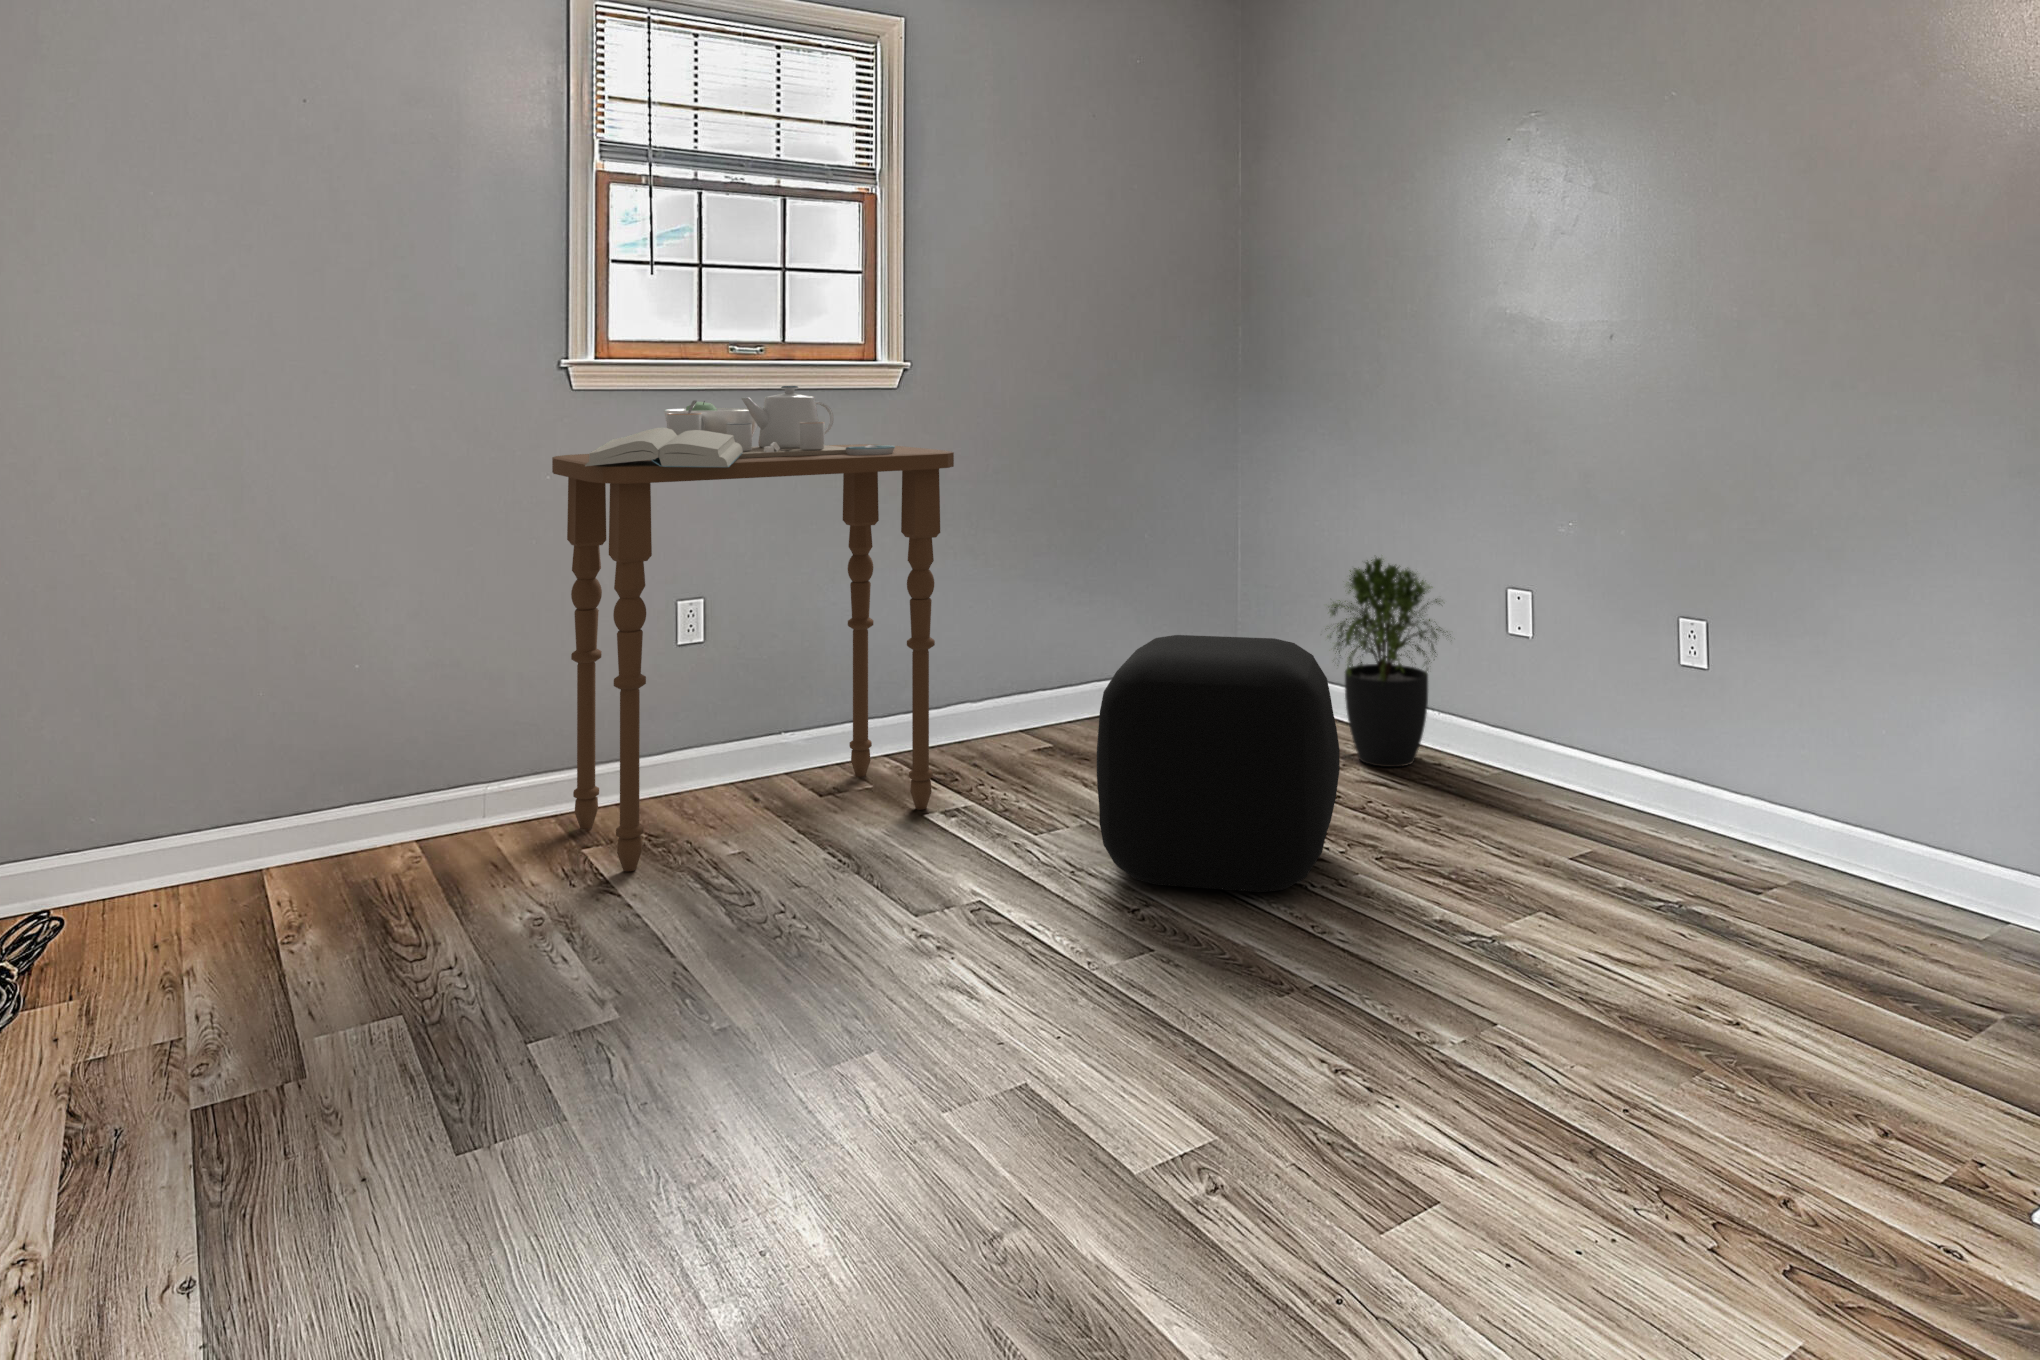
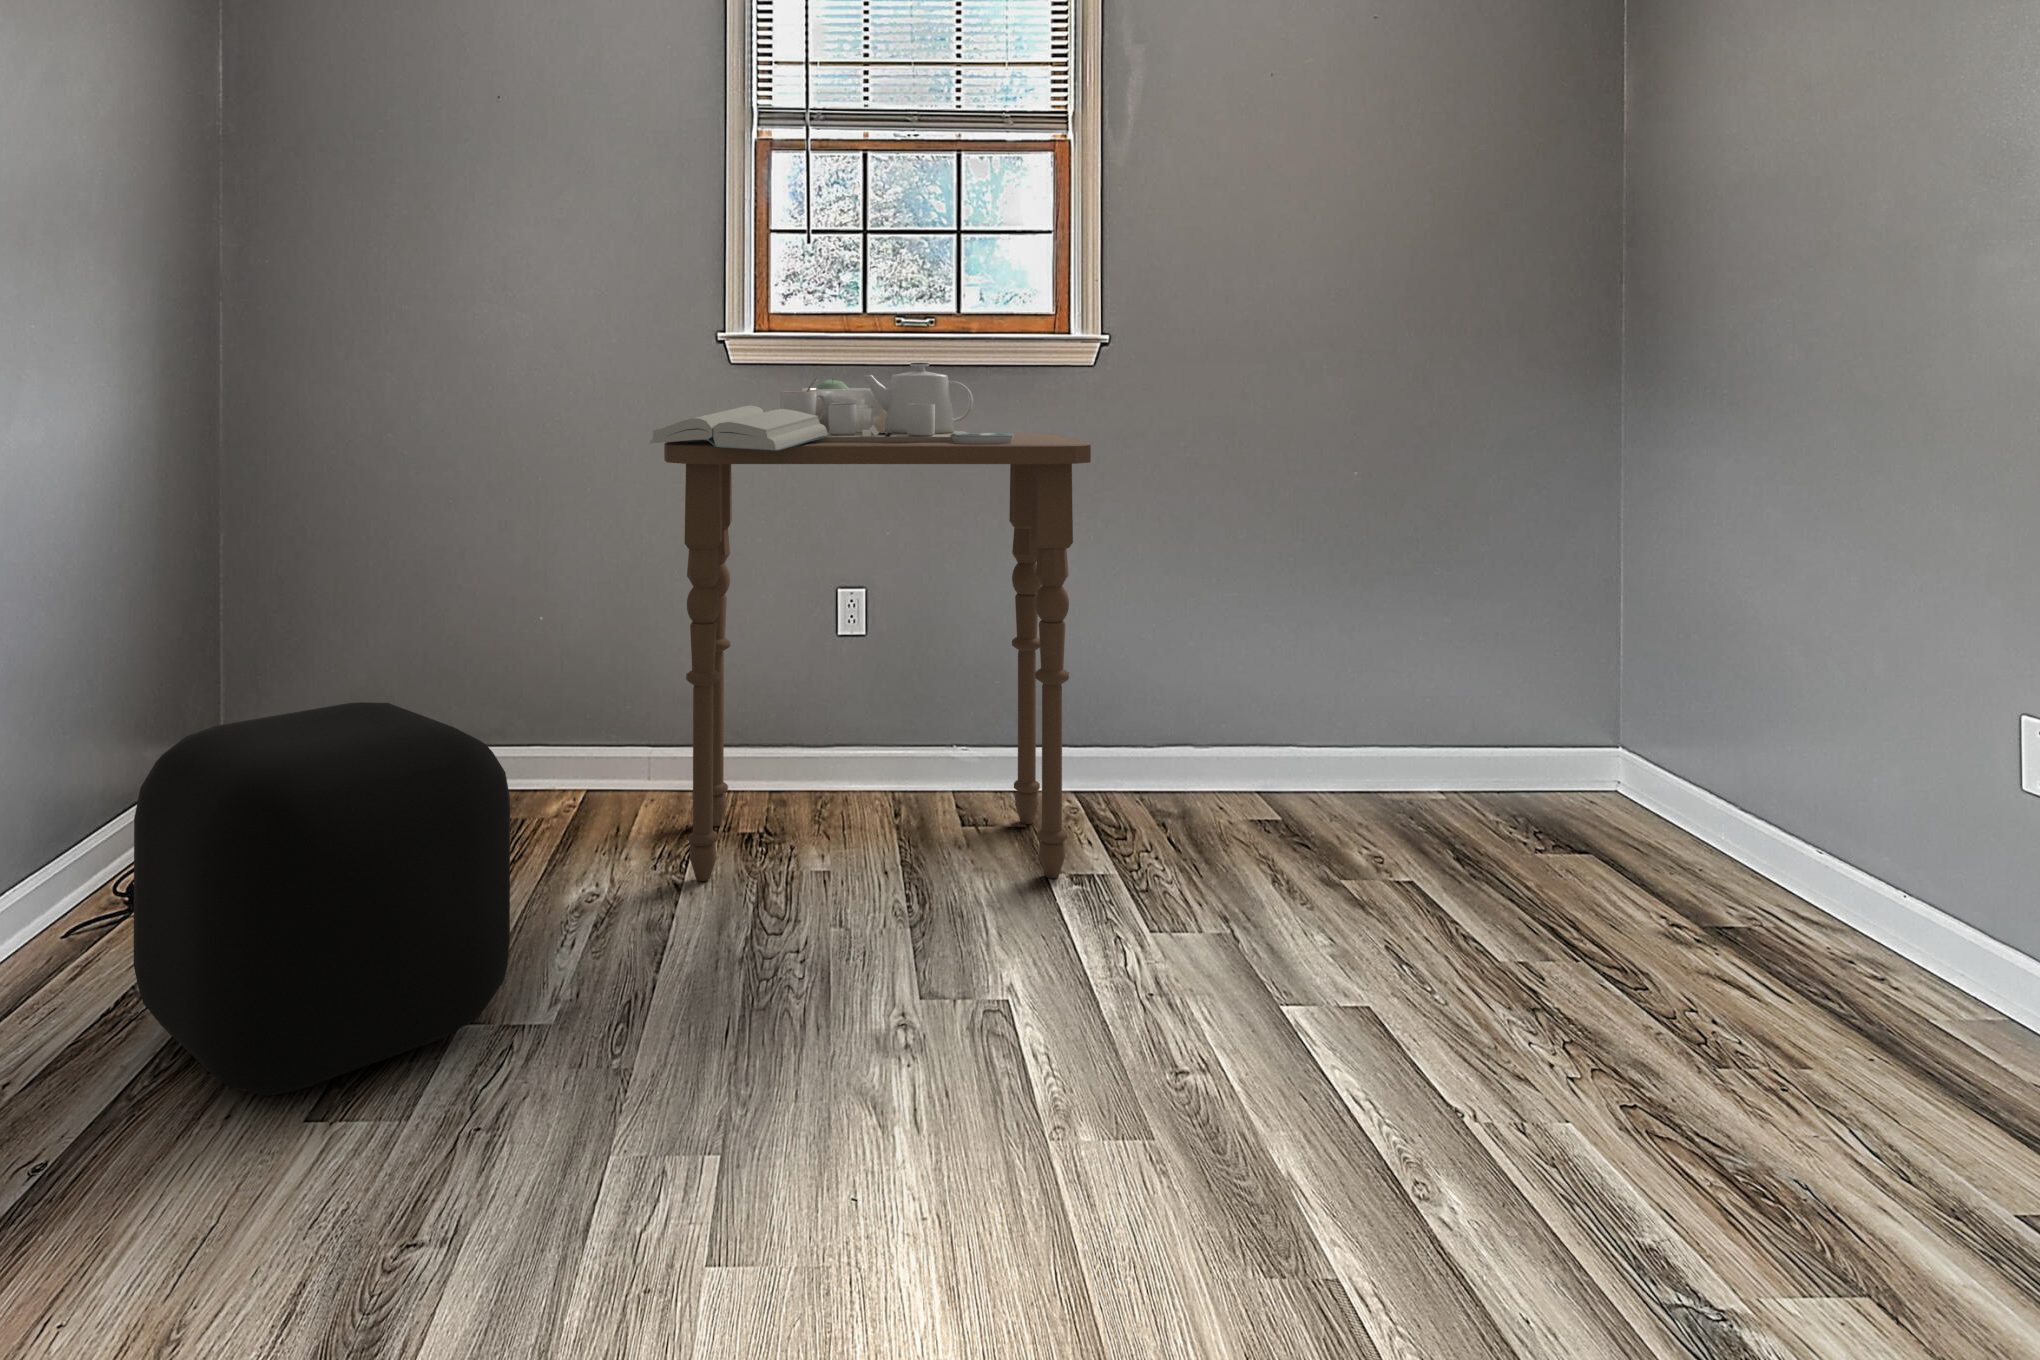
potted plant: present [1327,558,1451,767] -> none [1666,627,1923,966]
ottoman: present [1097,635,1340,892] -> present [133,702,510,1096]

